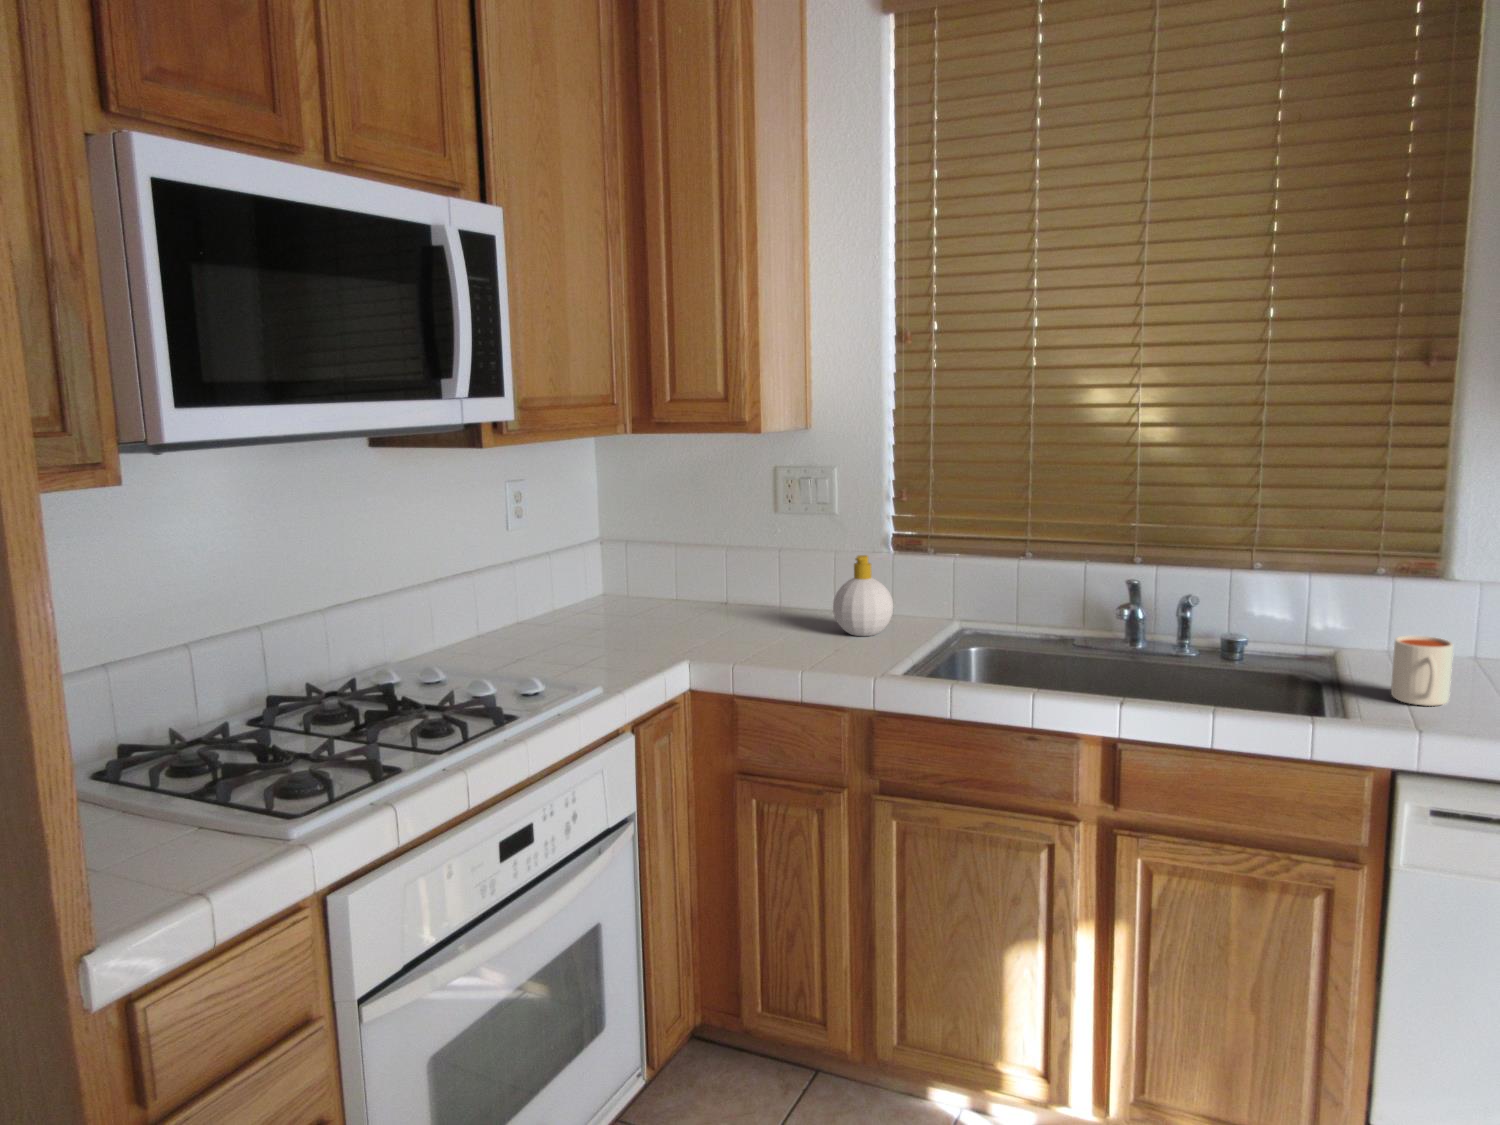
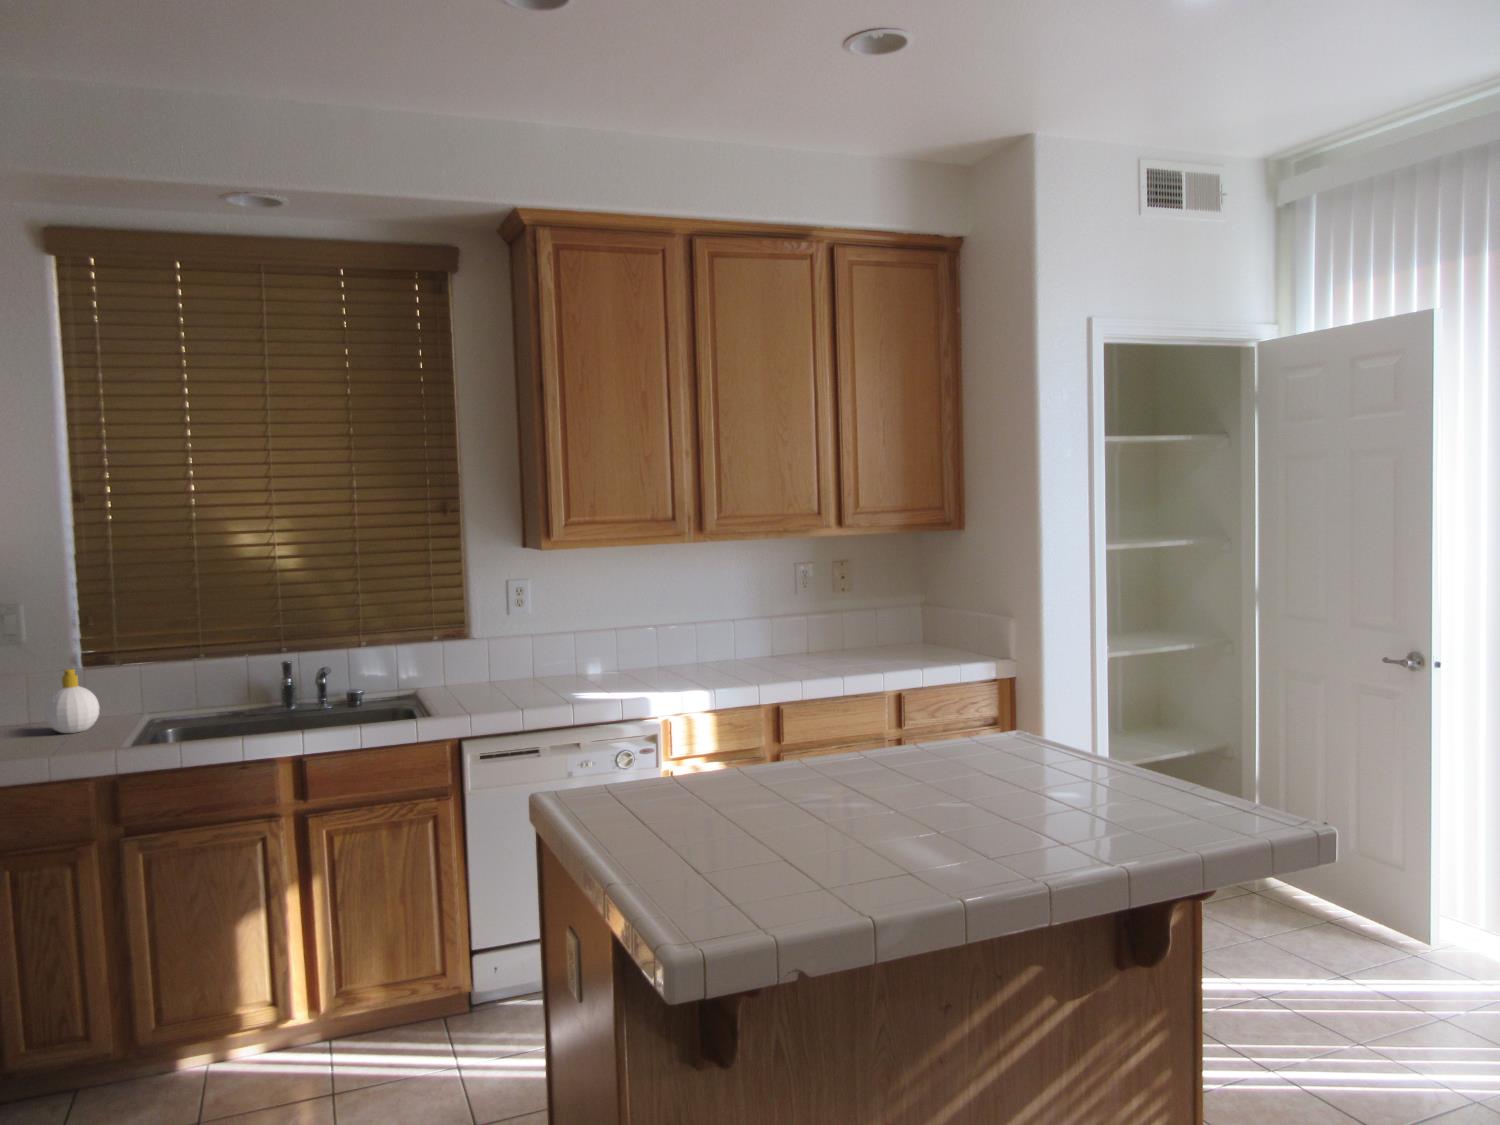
mug: present [1391,636,1453,706] -> none [450,667,481,705]

